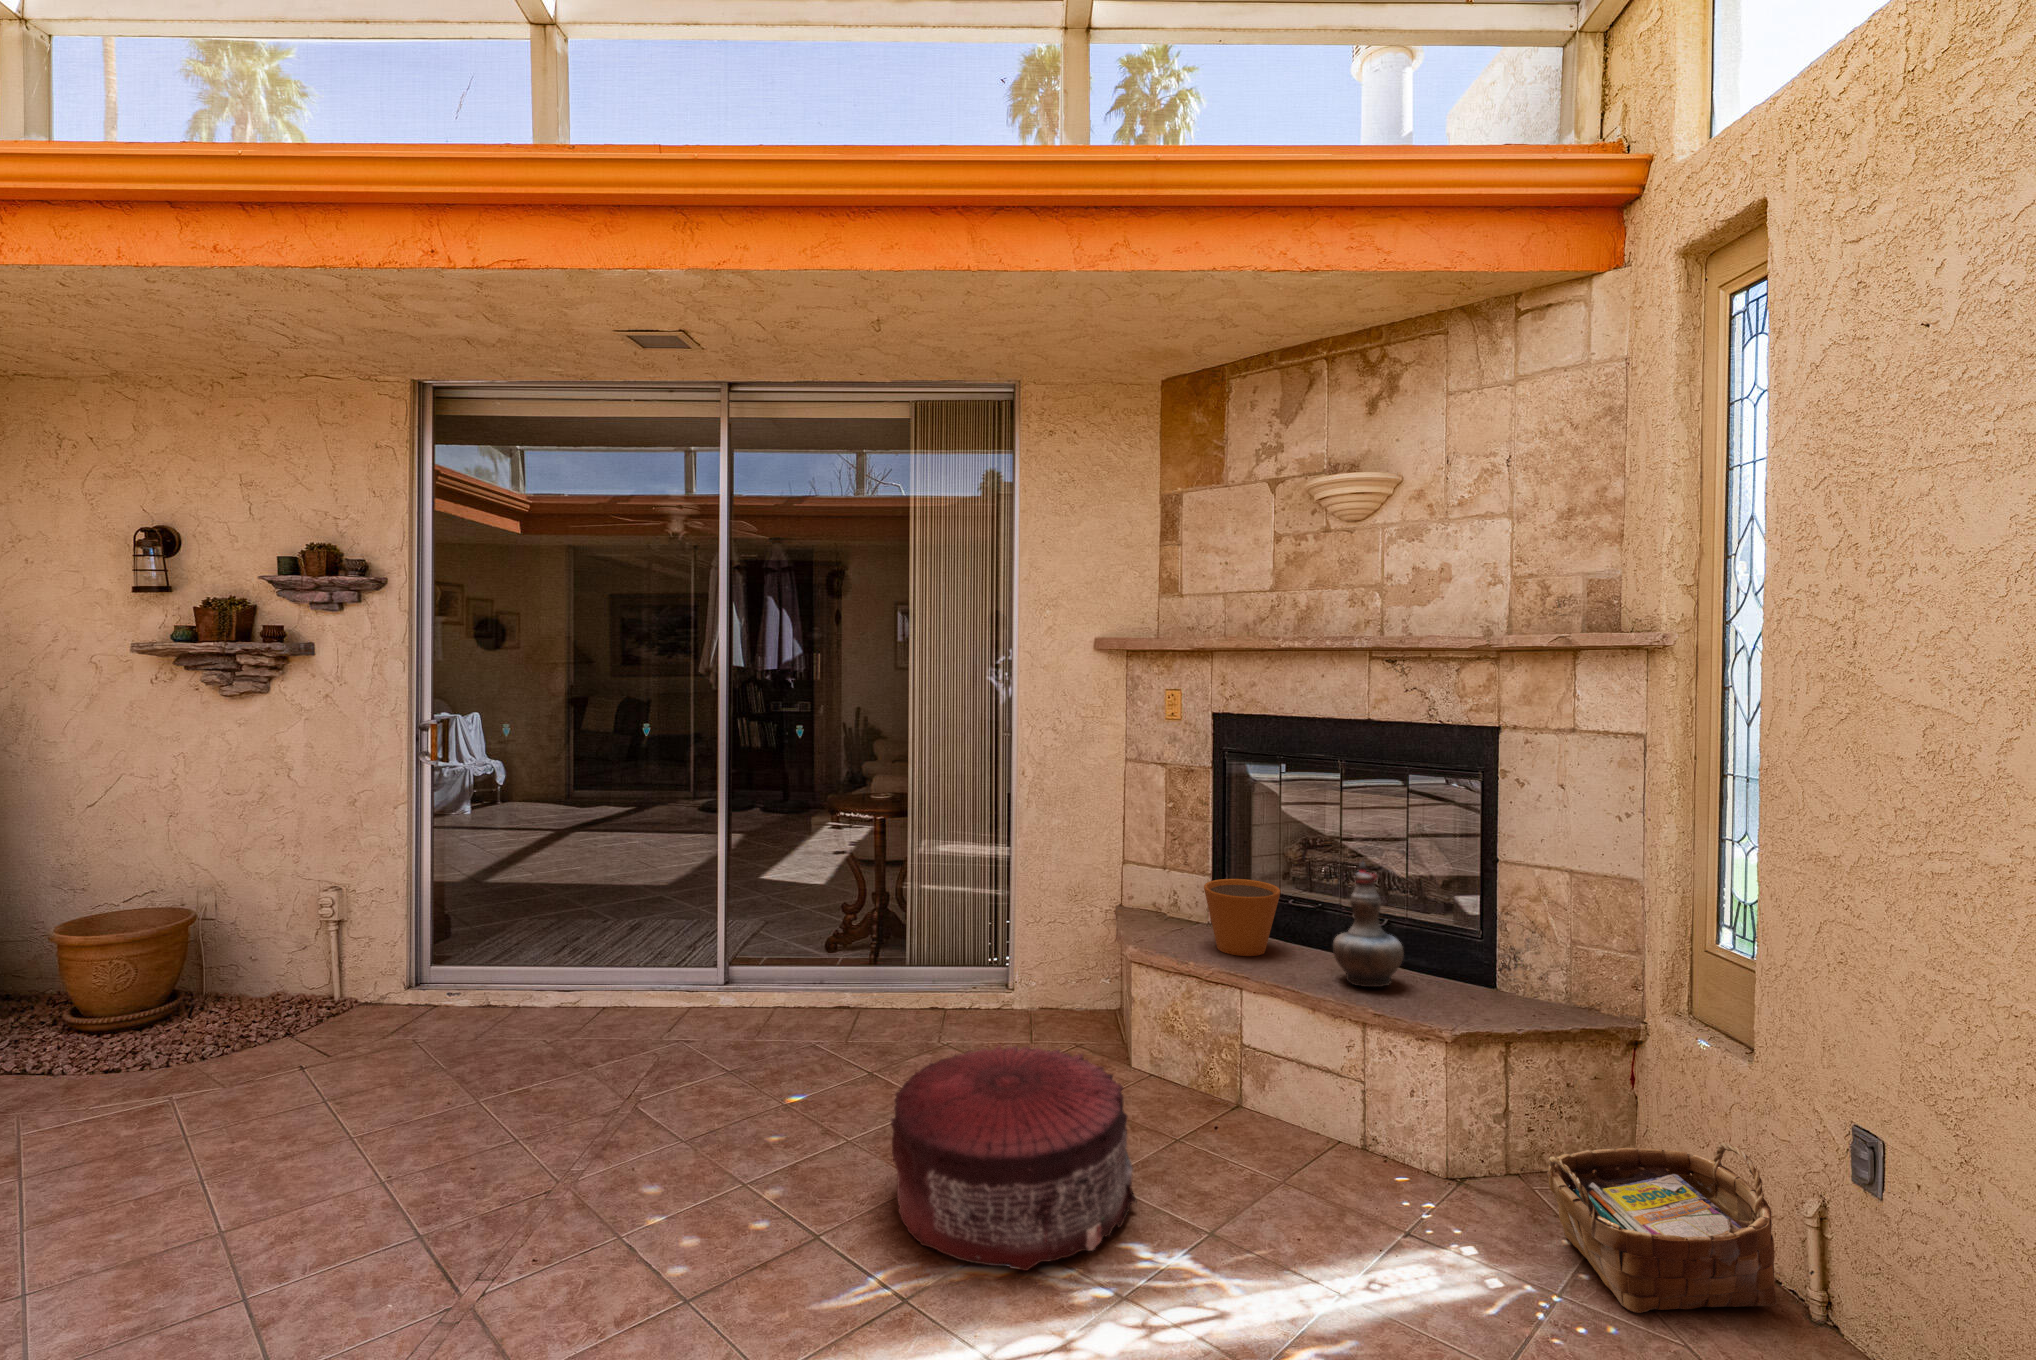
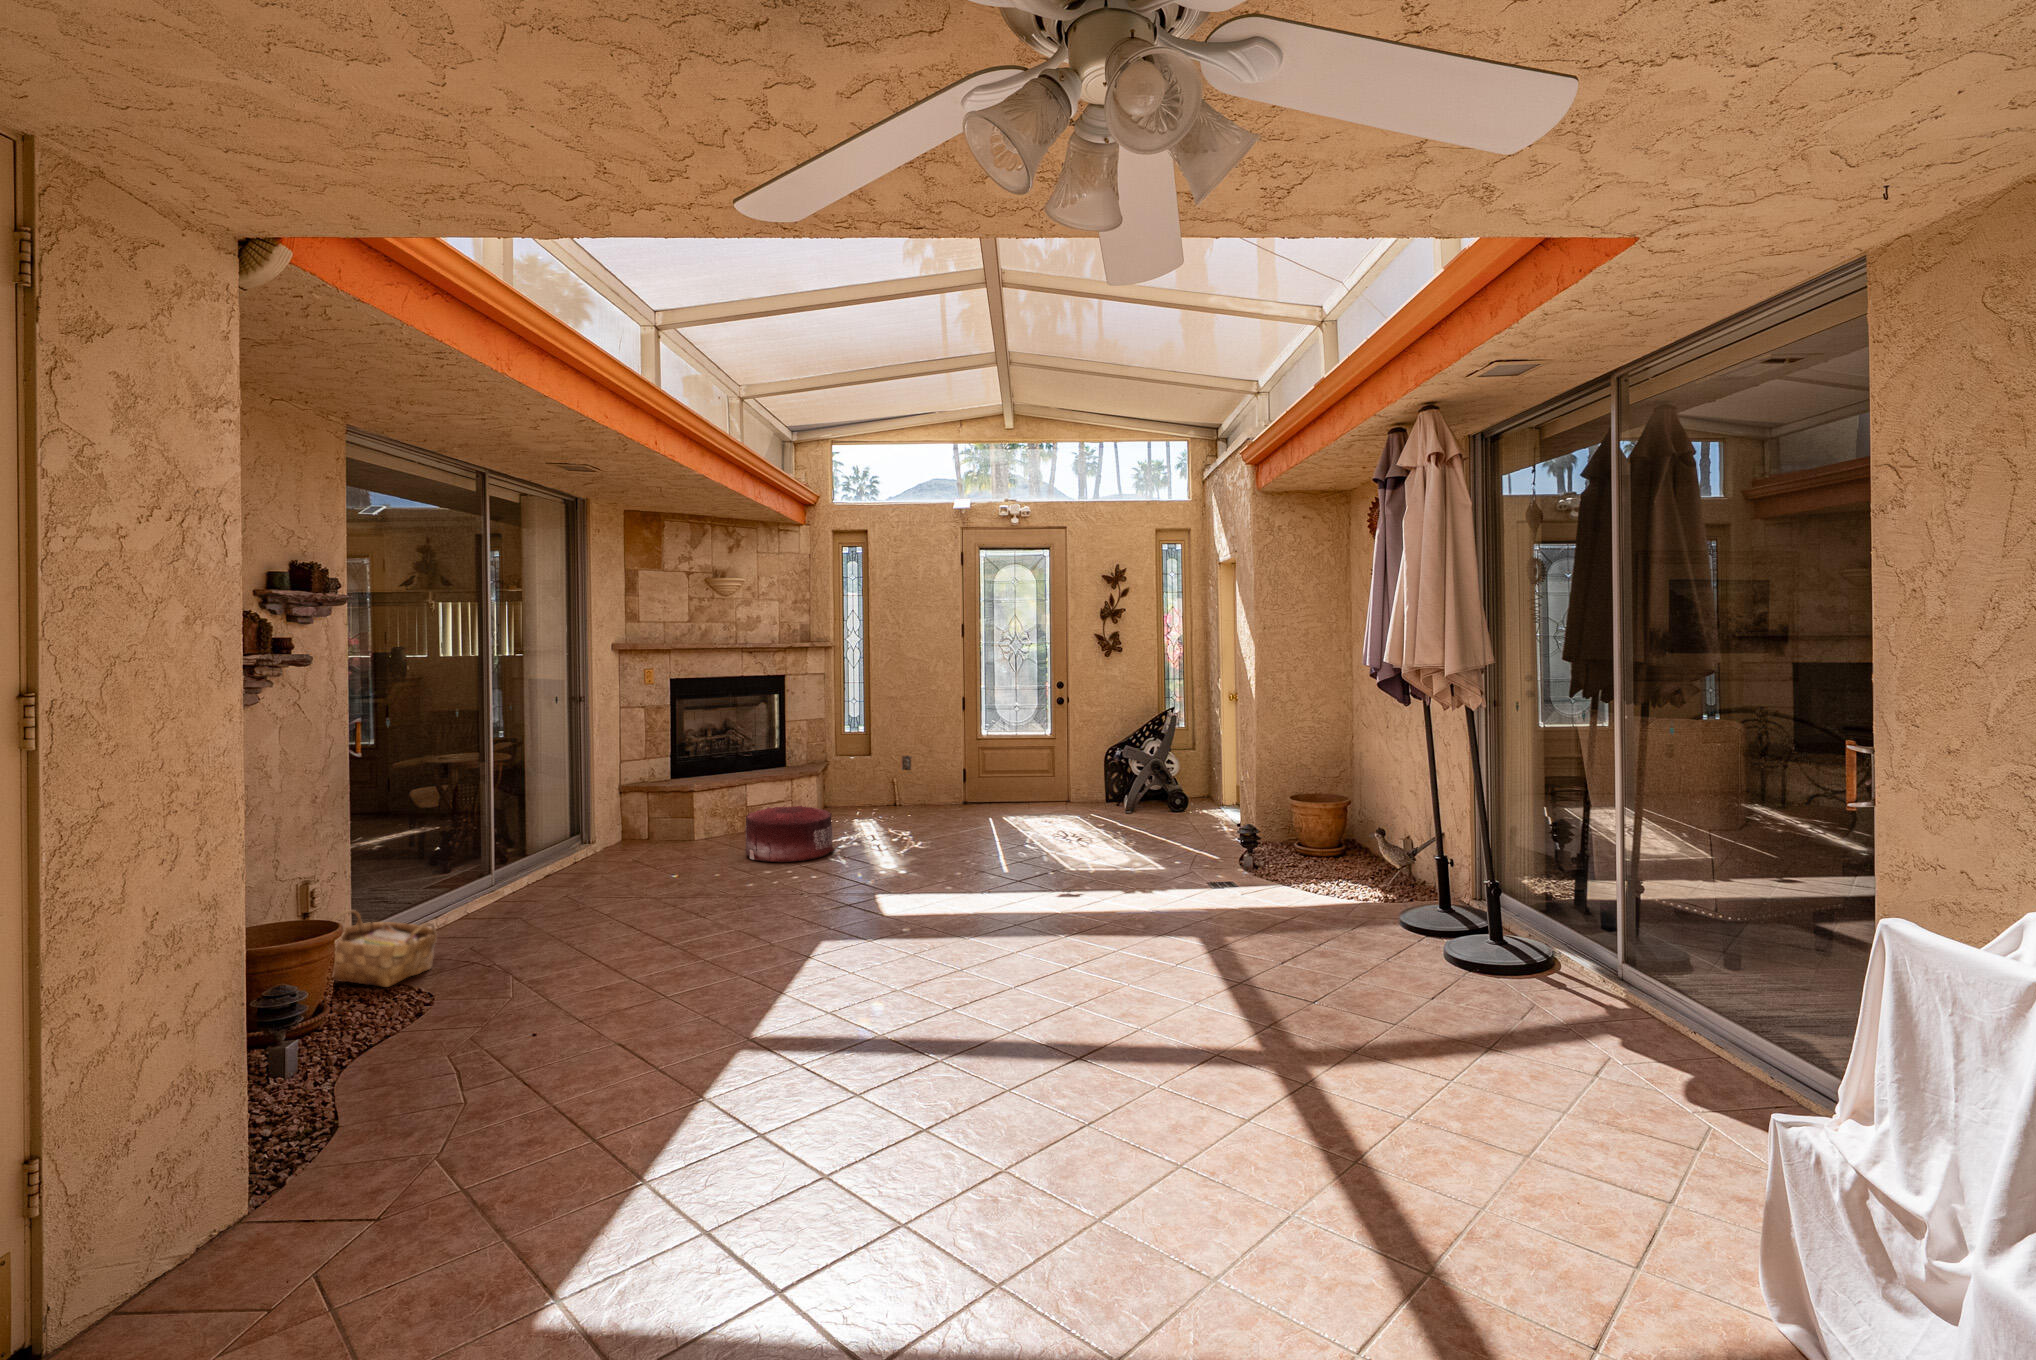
decorative vase: present [1333,862,1403,987] -> none [757,729,782,775]
flower pot: present [1204,879,1280,956] -> none [700,751,734,781]
woven basket: present [1547,1143,1776,1313] -> present [332,910,437,987]

